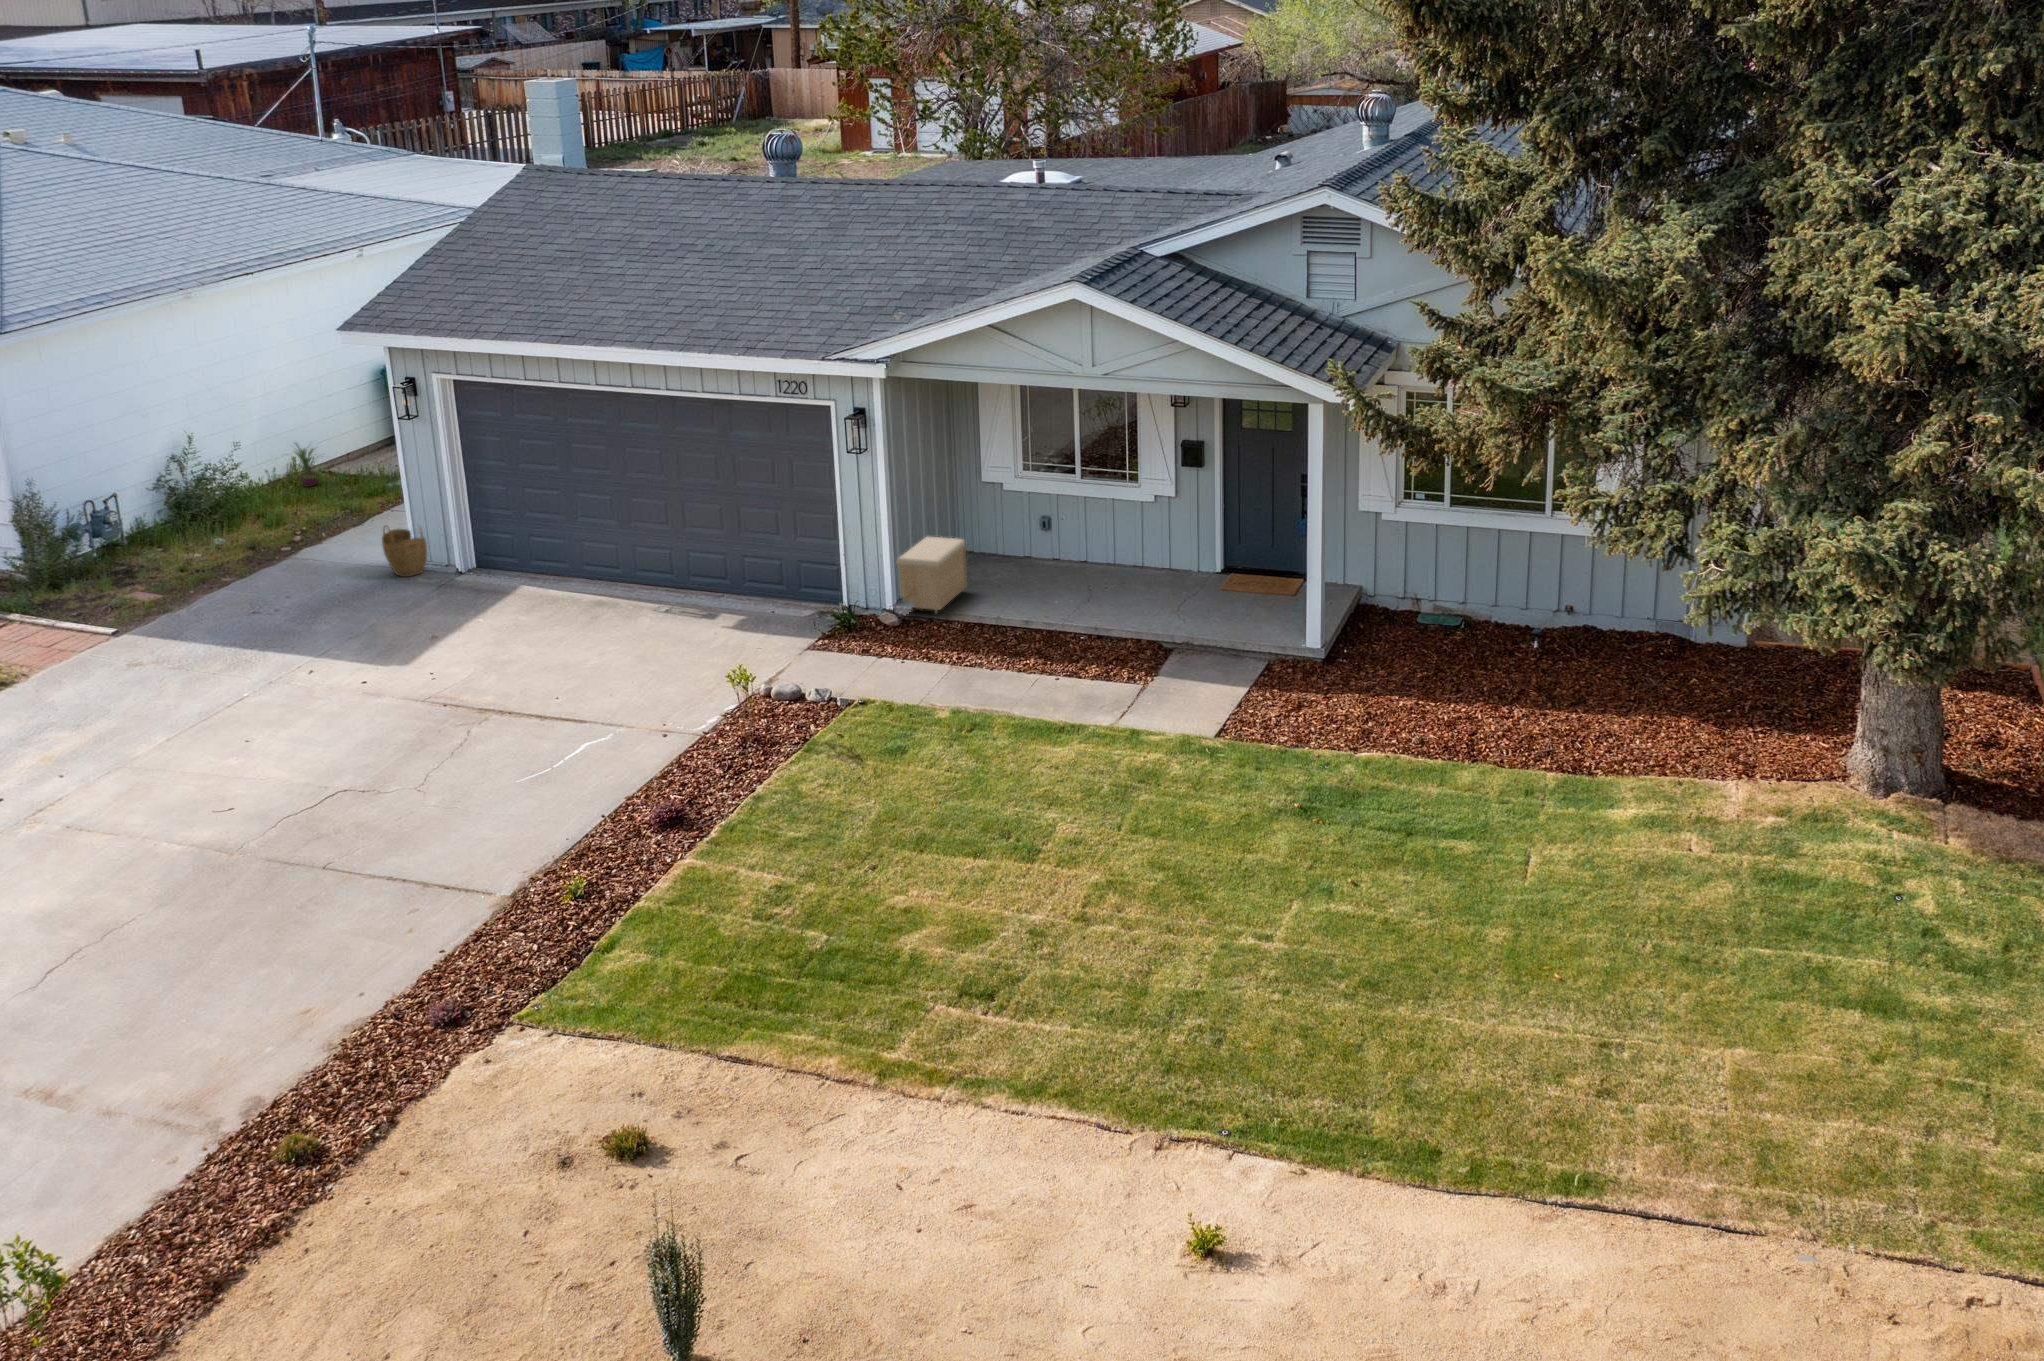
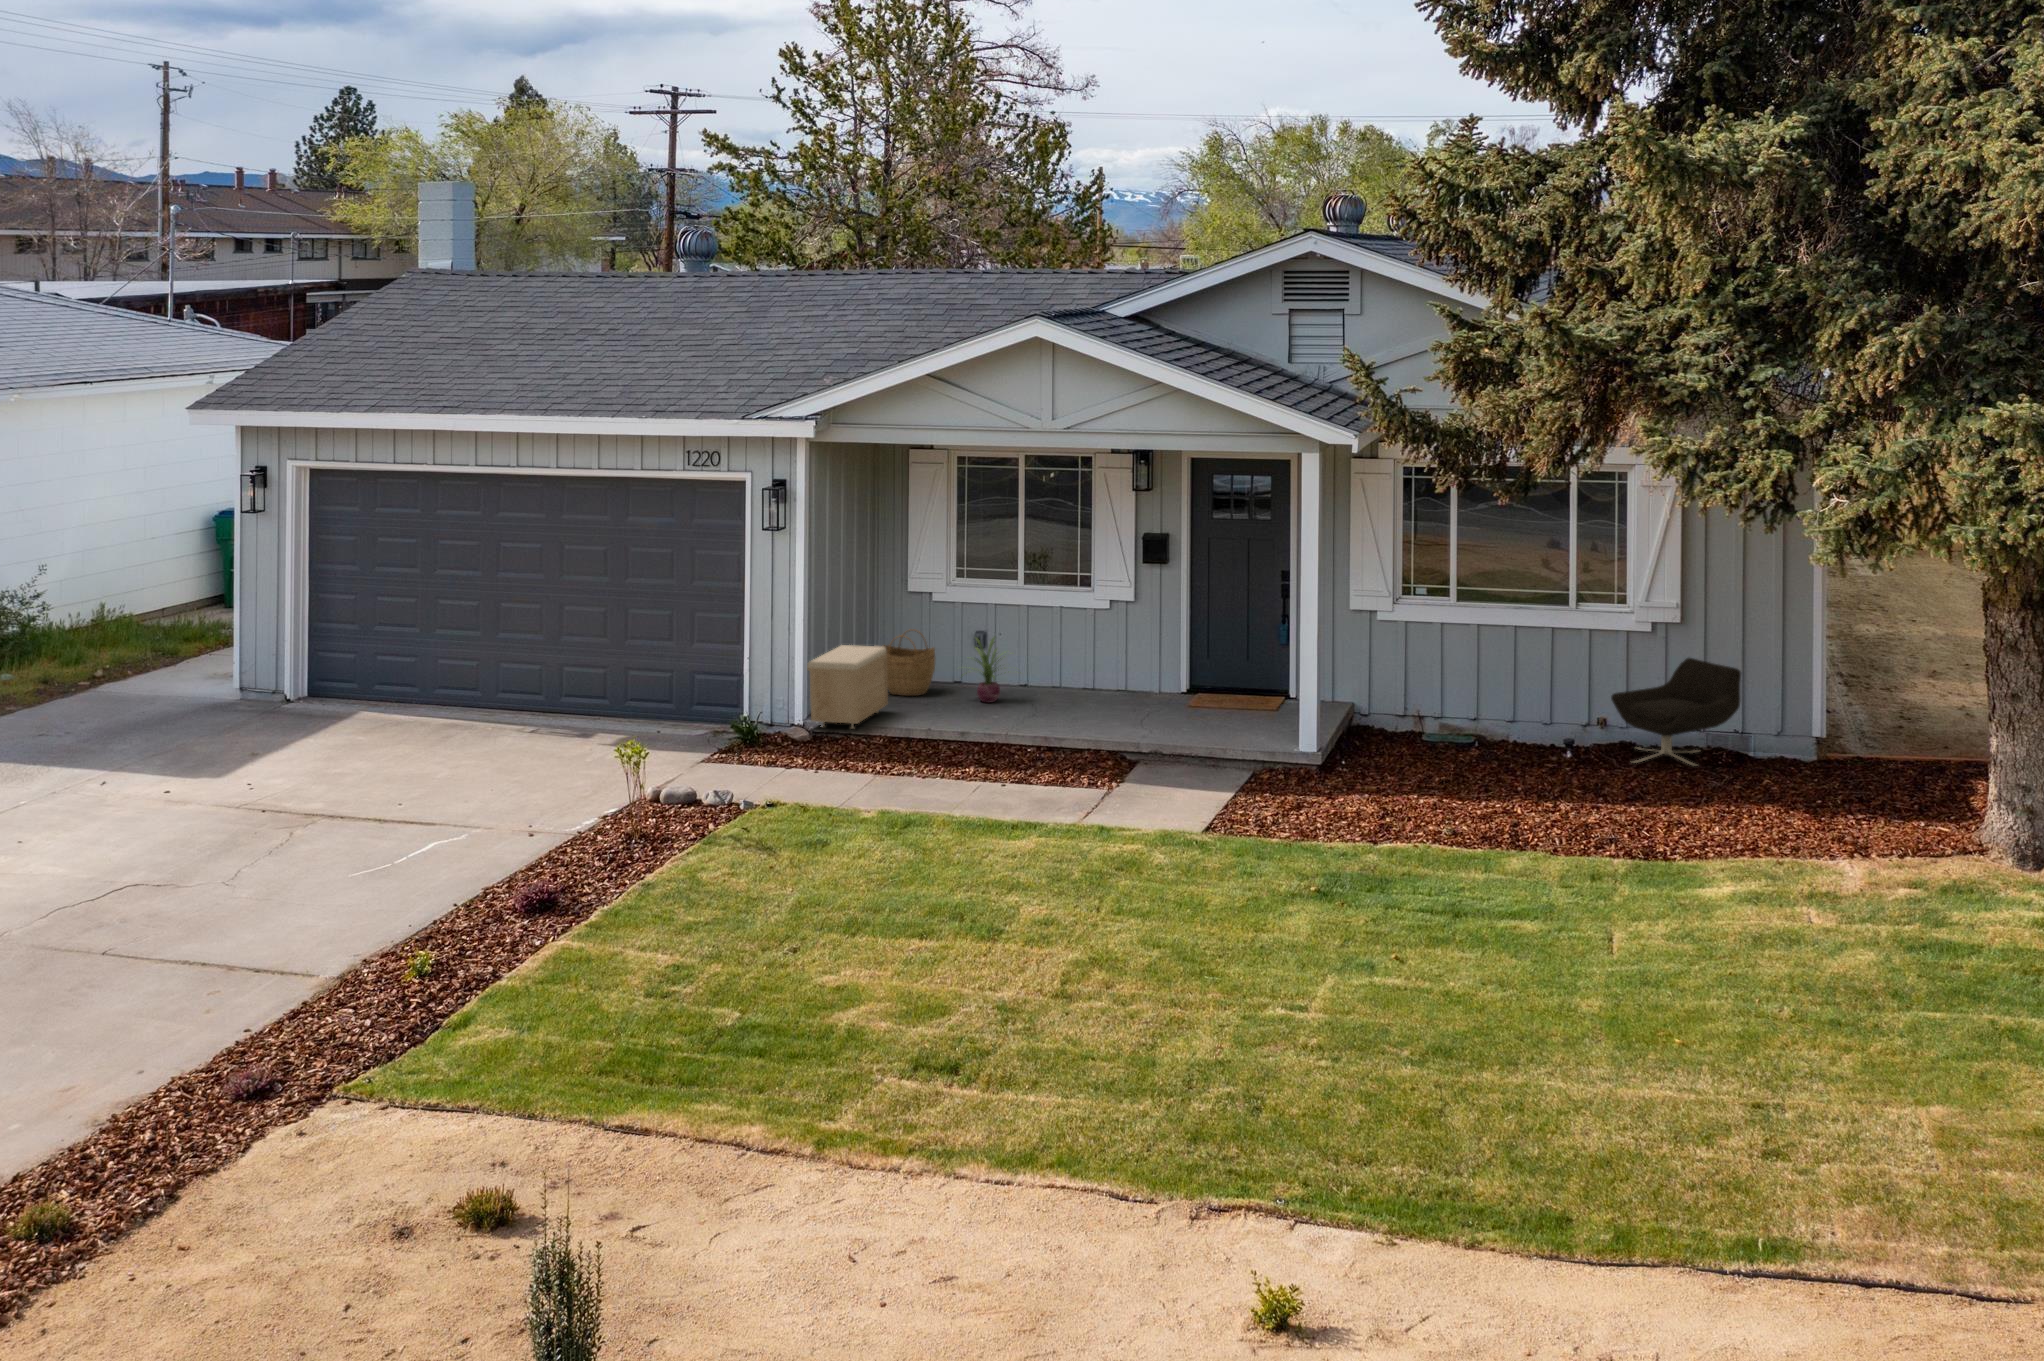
decorative plant: present [292,444,318,487] -> present [962,638,1000,703]
woven basket: present [382,526,427,577] -> present [883,633,935,696]
lounge chair: none [1570,567,1679,665] -> present [1611,658,1741,766]

